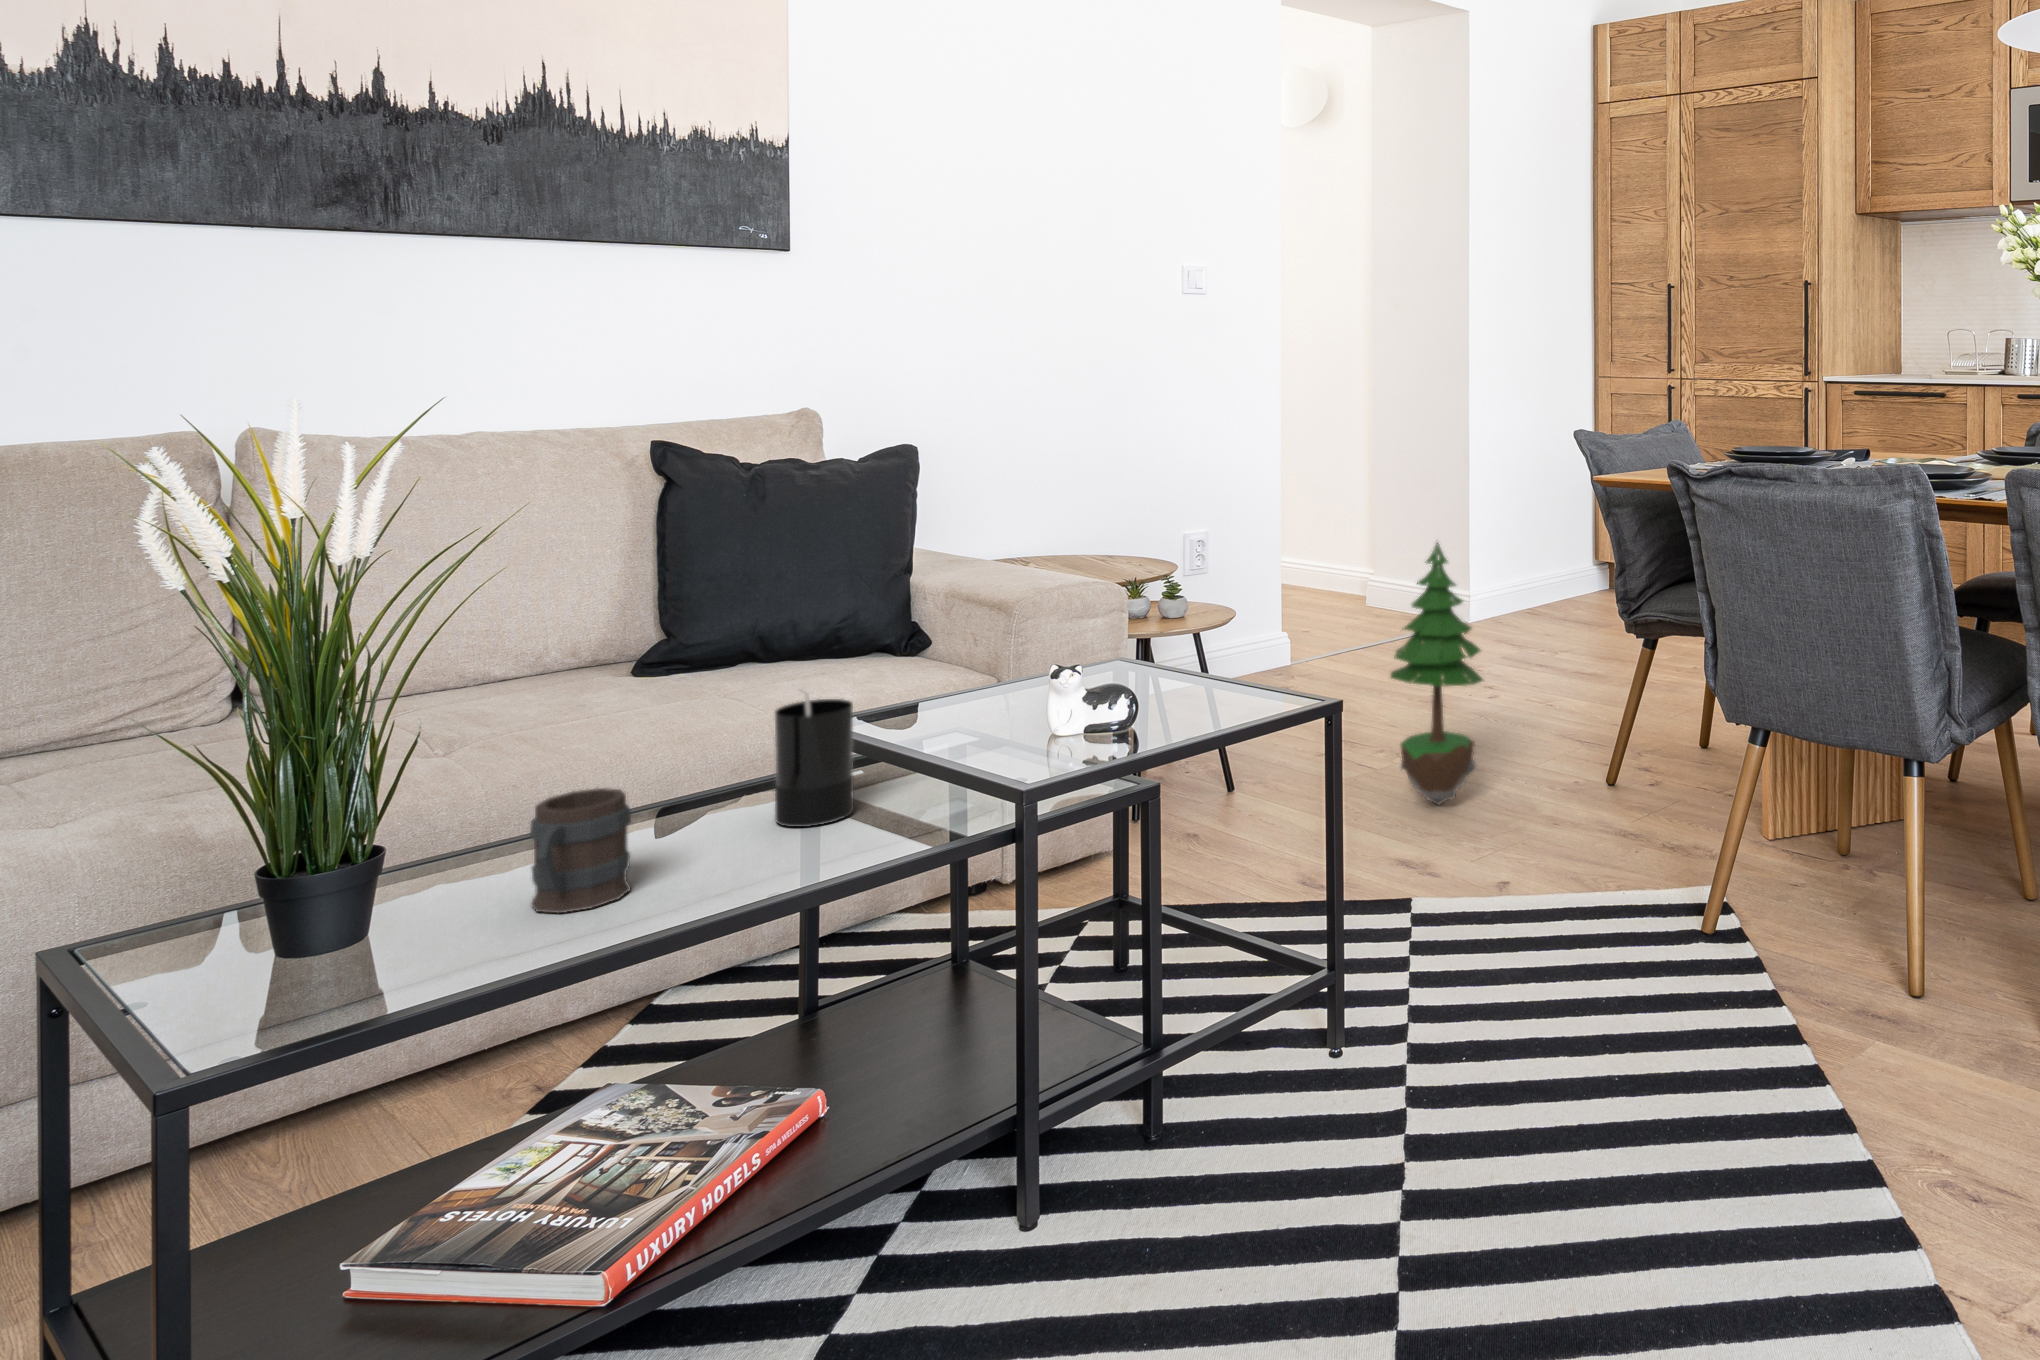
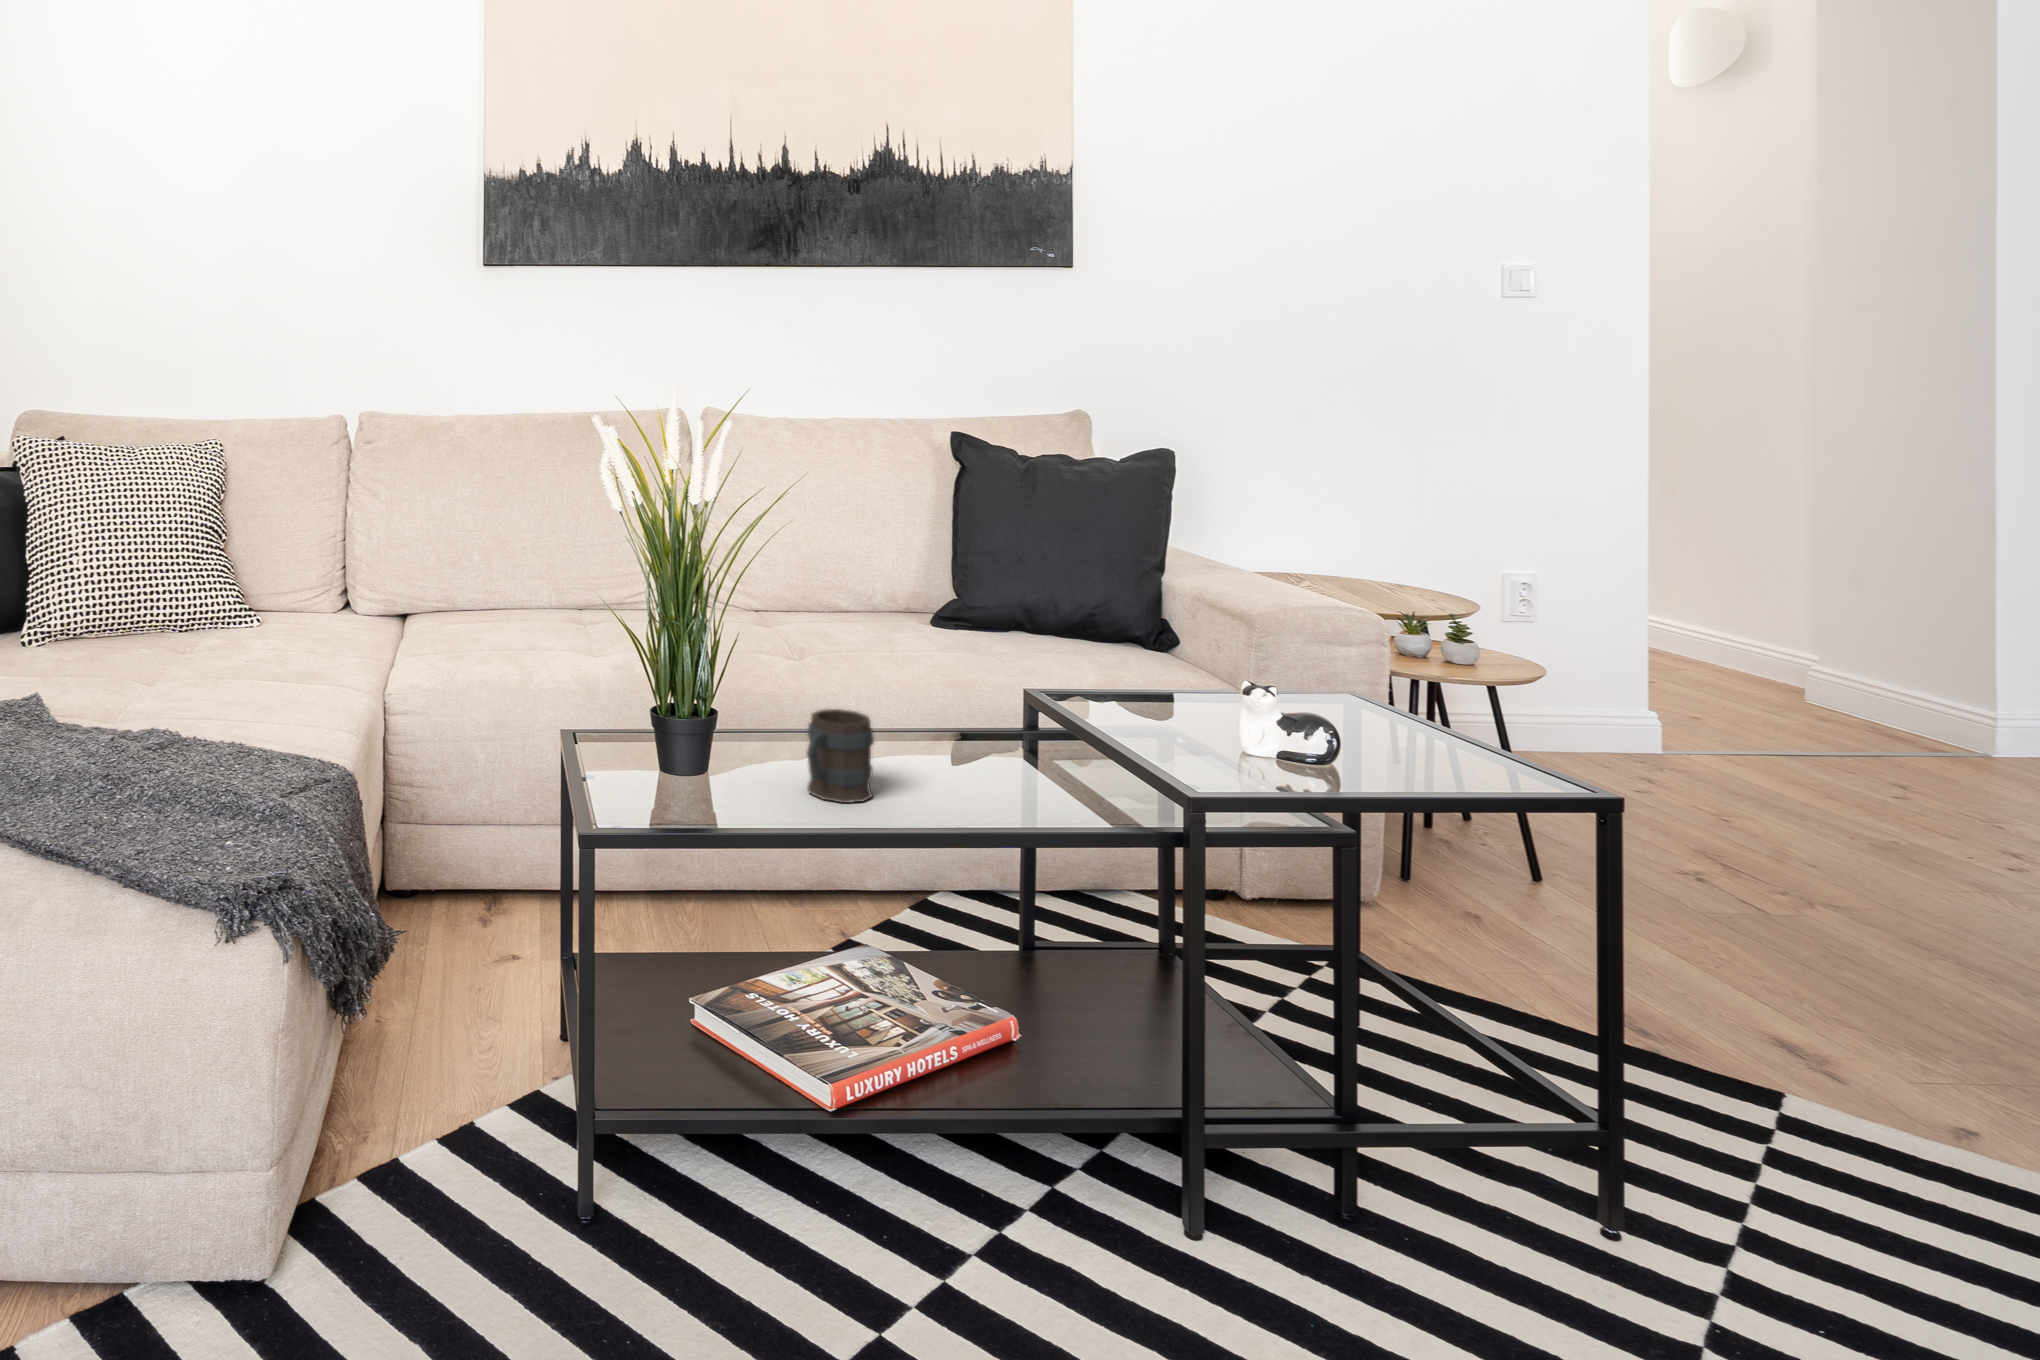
potted tree: present [1391,543,1483,805] -> none [1781,639,1961,993]
candle: present [775,690,854,827] -> none [992,666,1059,789]

